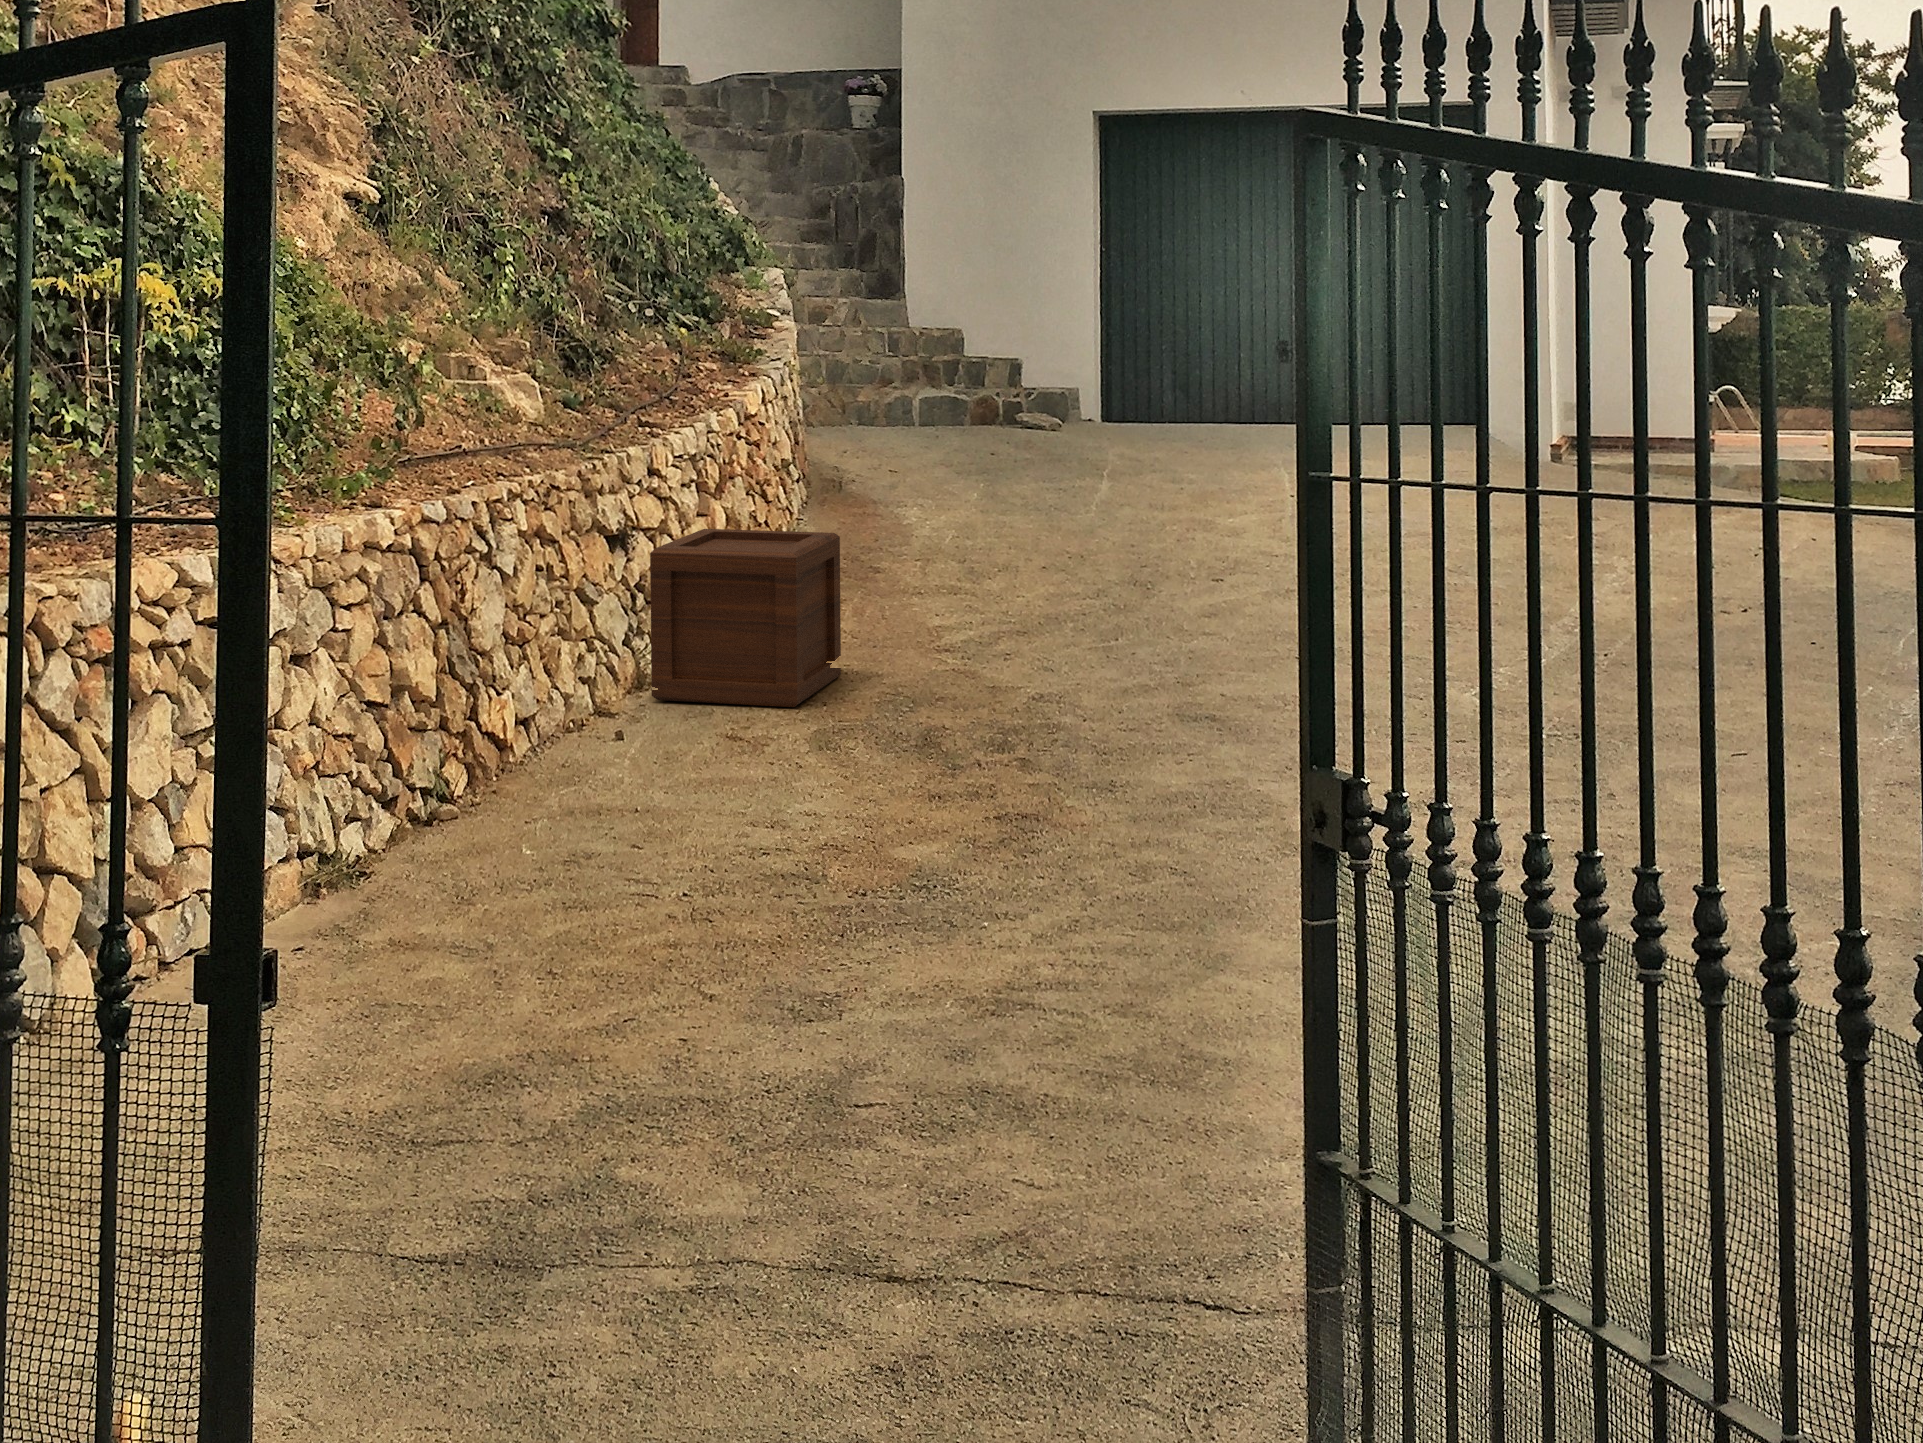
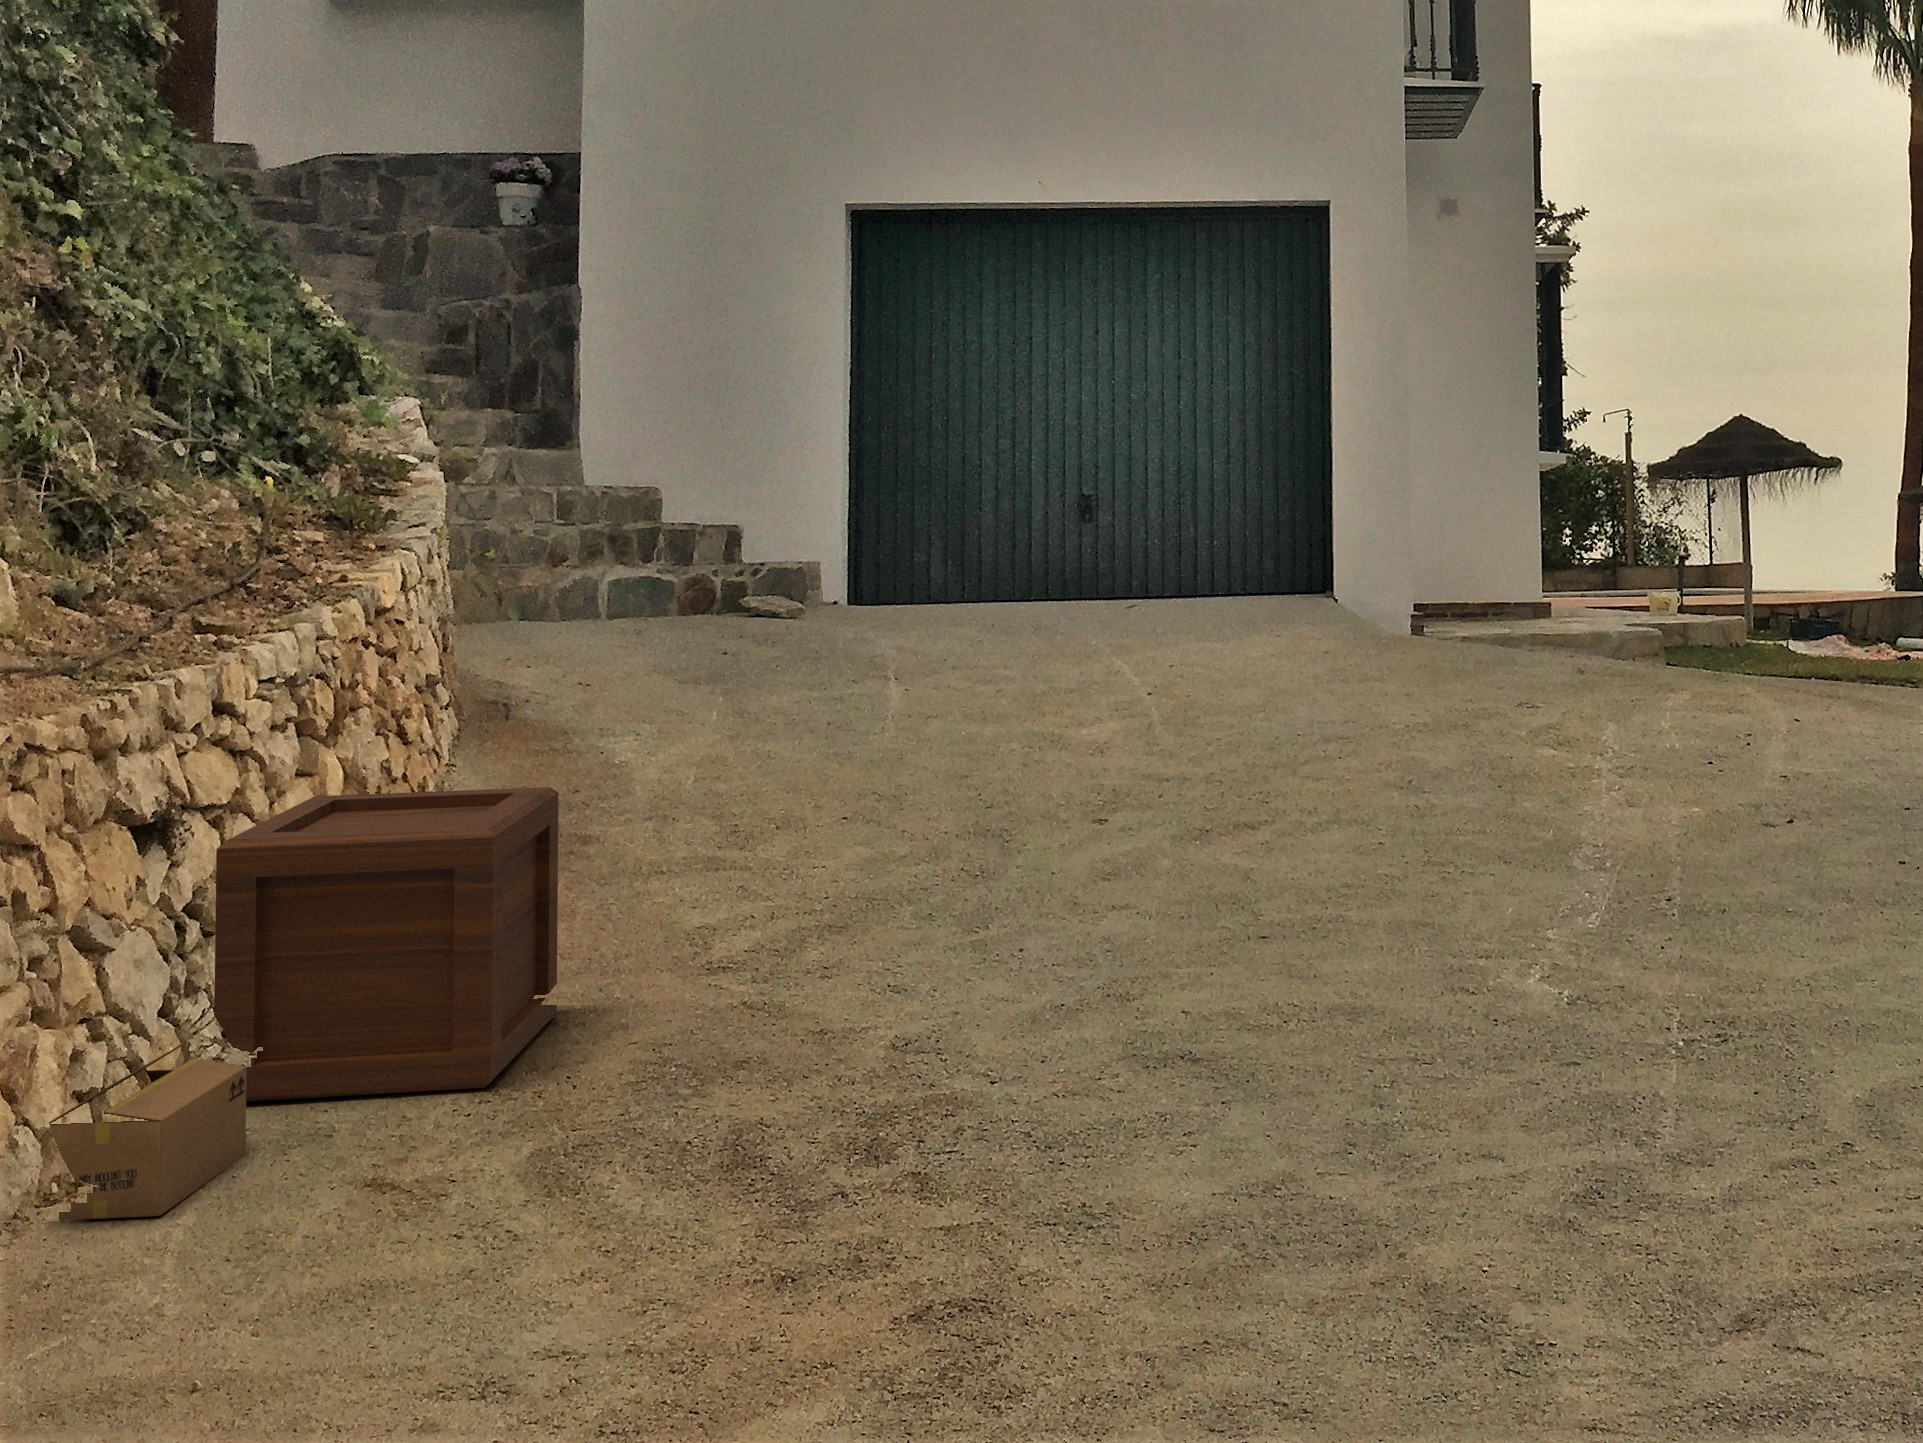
cardboard box: none [568,659,667,747] -> present [49,1043,247,1220]

